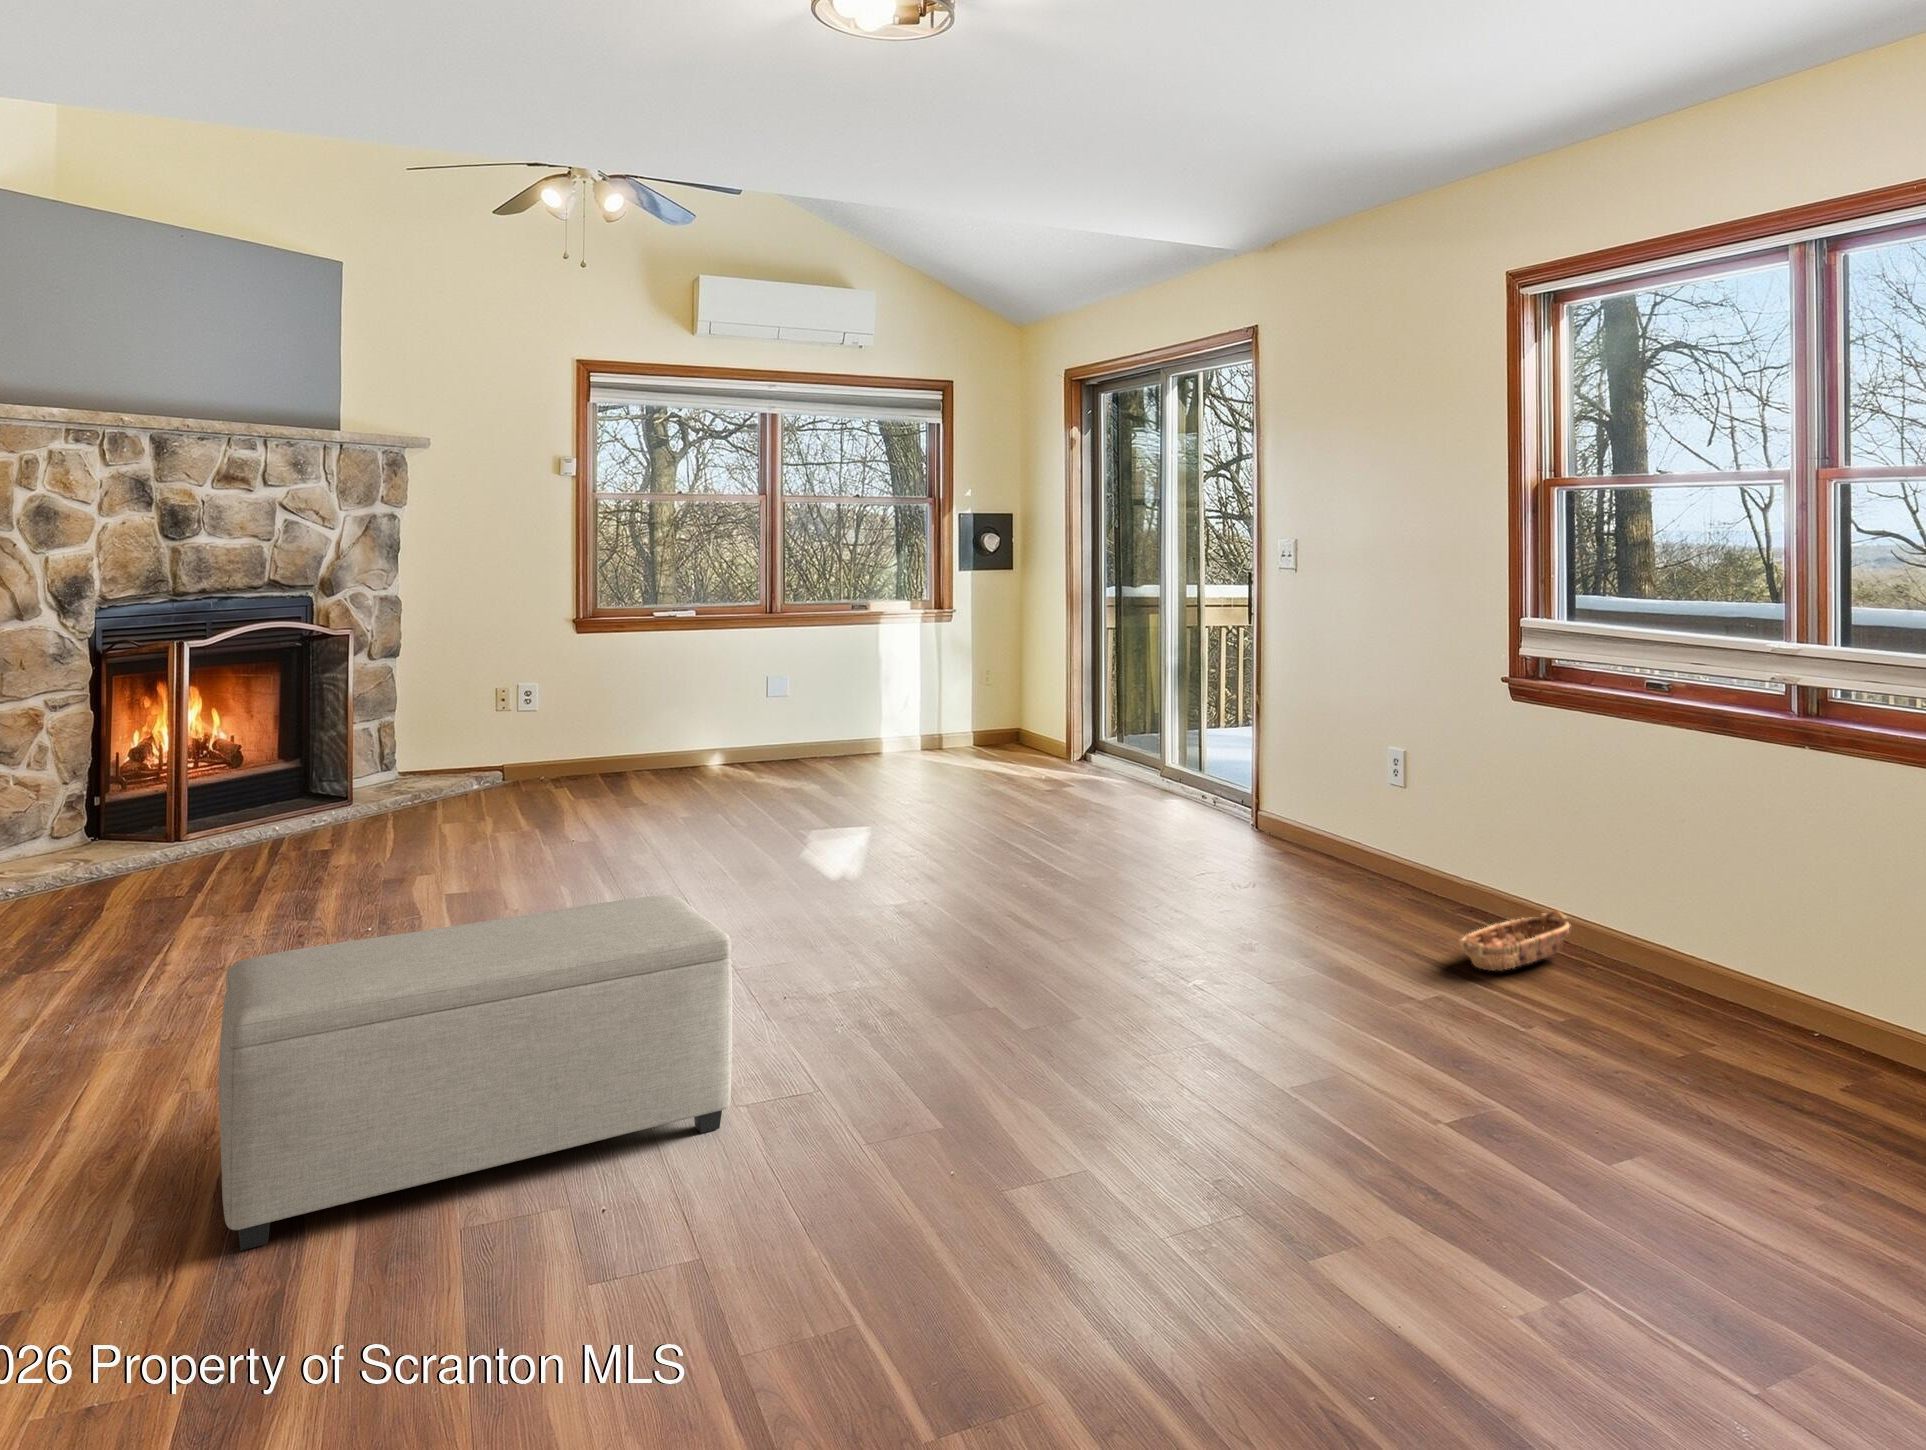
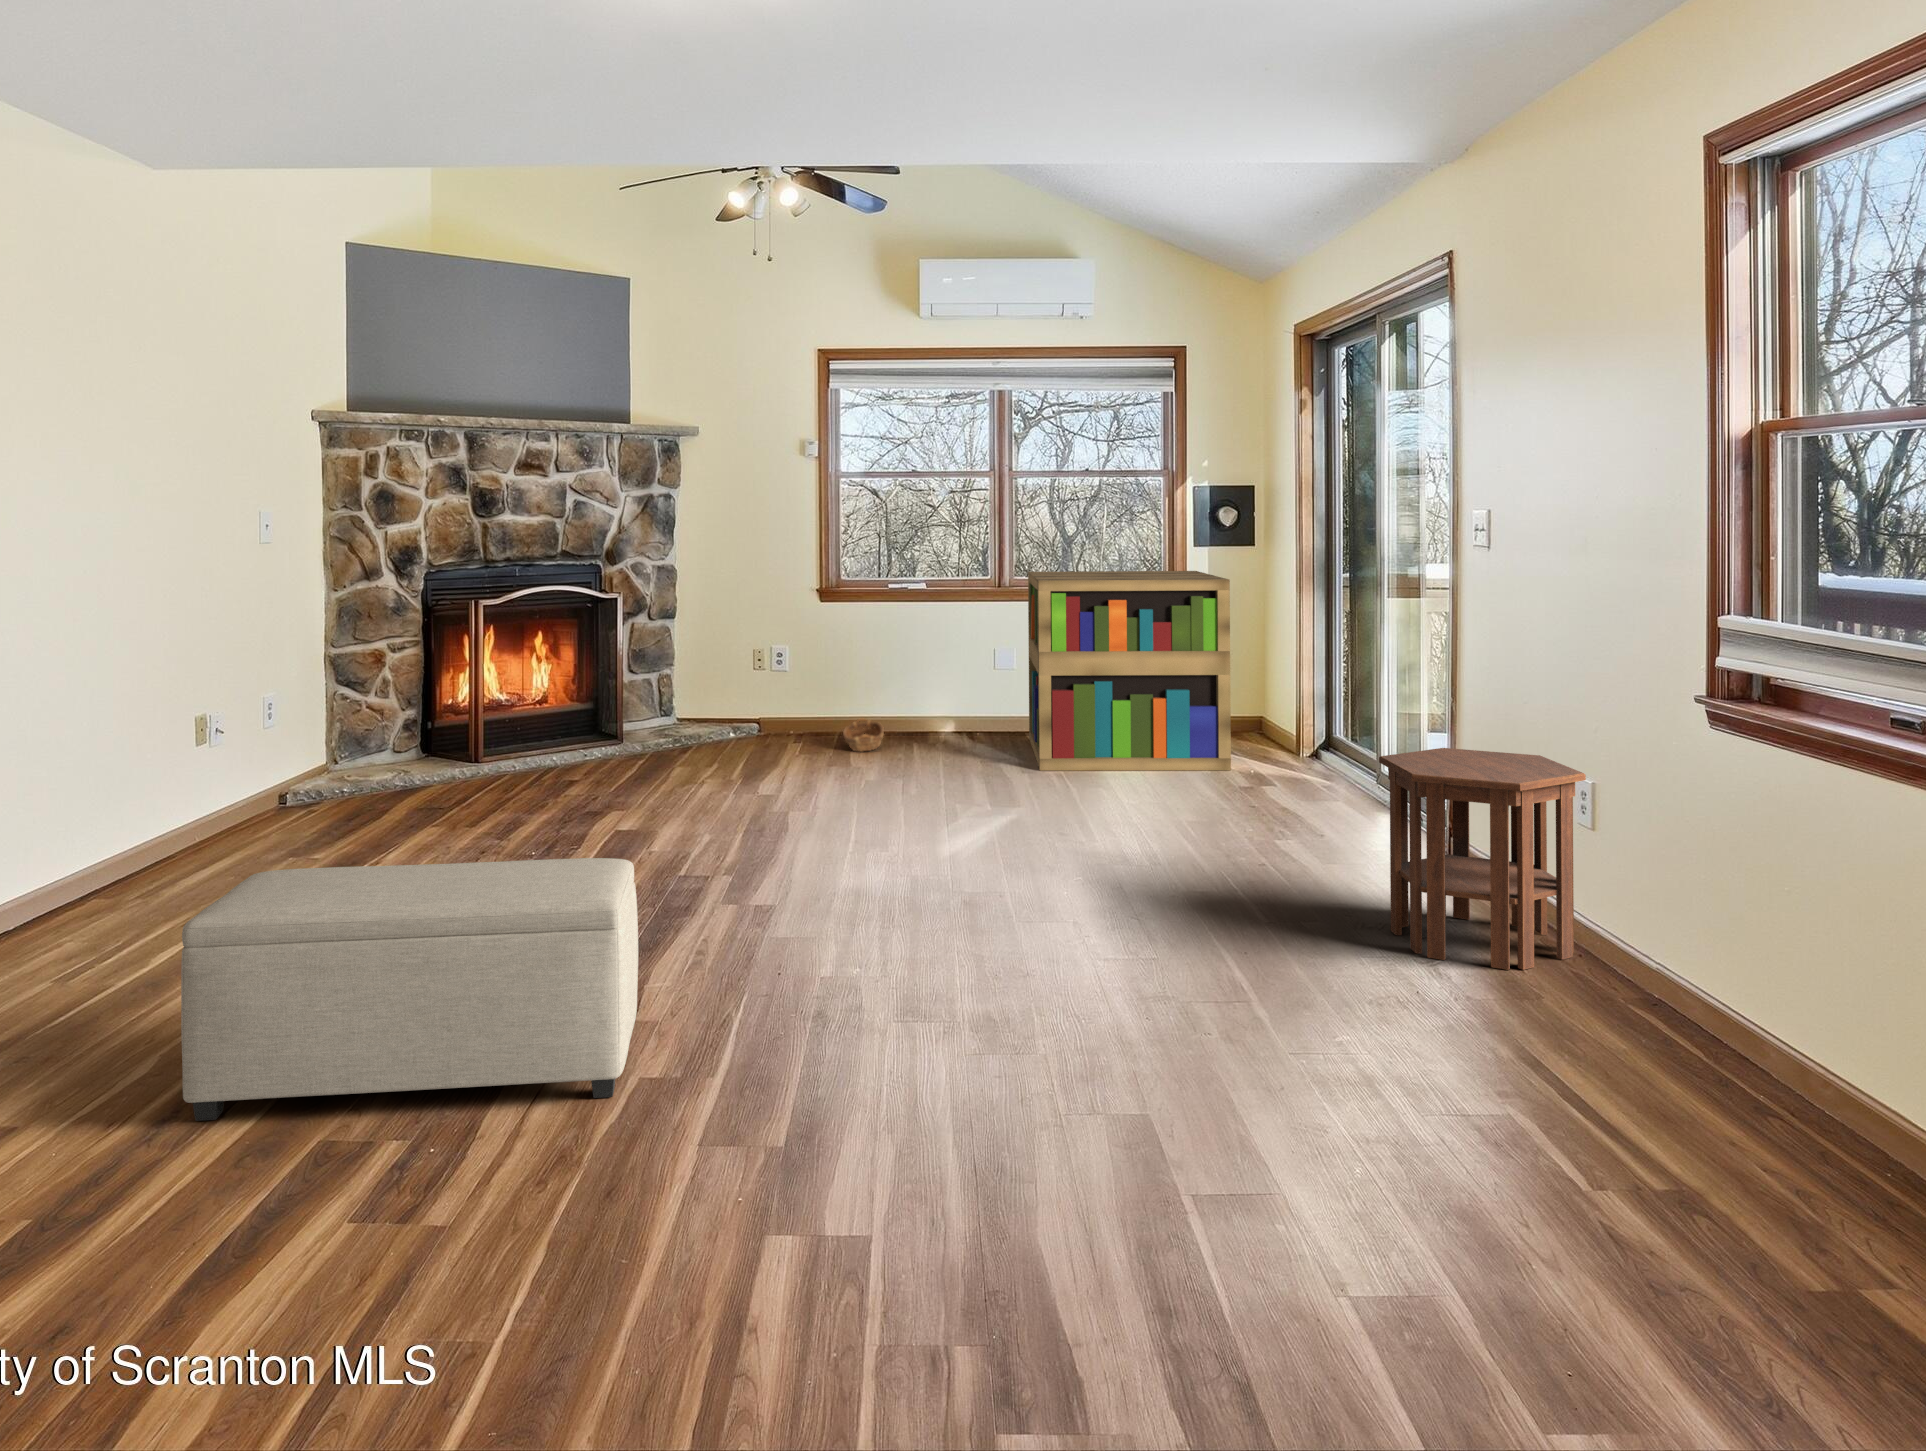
bookshelf: none [803,592,1017,788] -> present [1028,571,1231,771]
side table: none [1245,733,1400,903] -> present [1379,748,1586,970]
basket: present [1459,910,1570,971] -> present [843,718,884,752]

